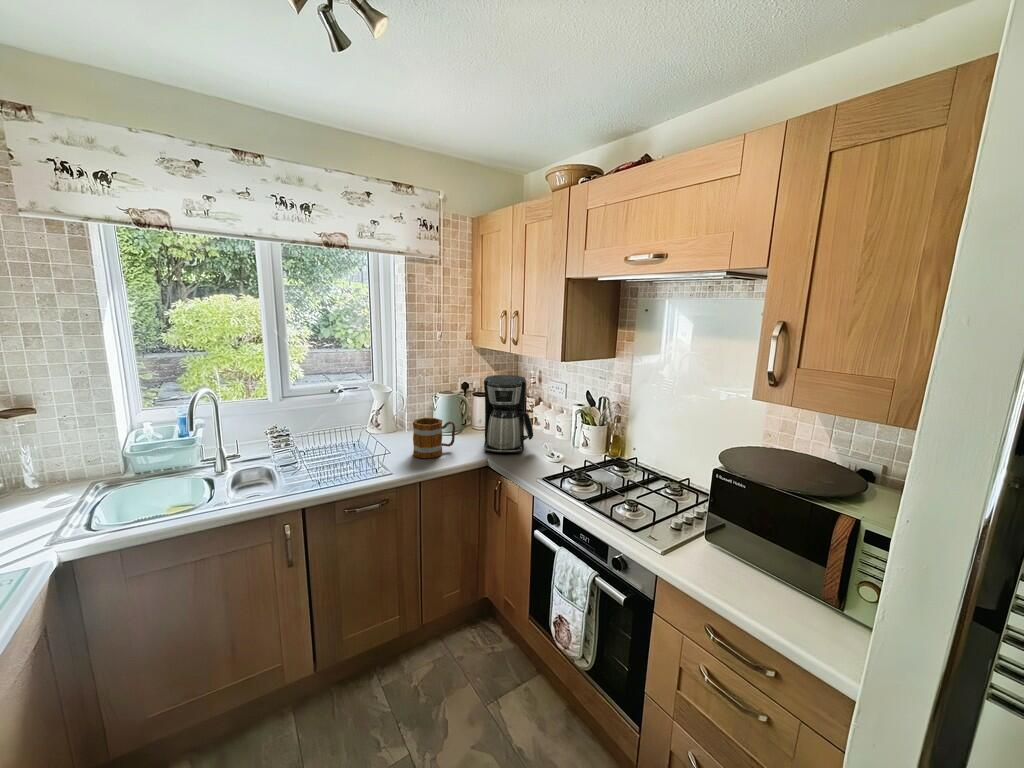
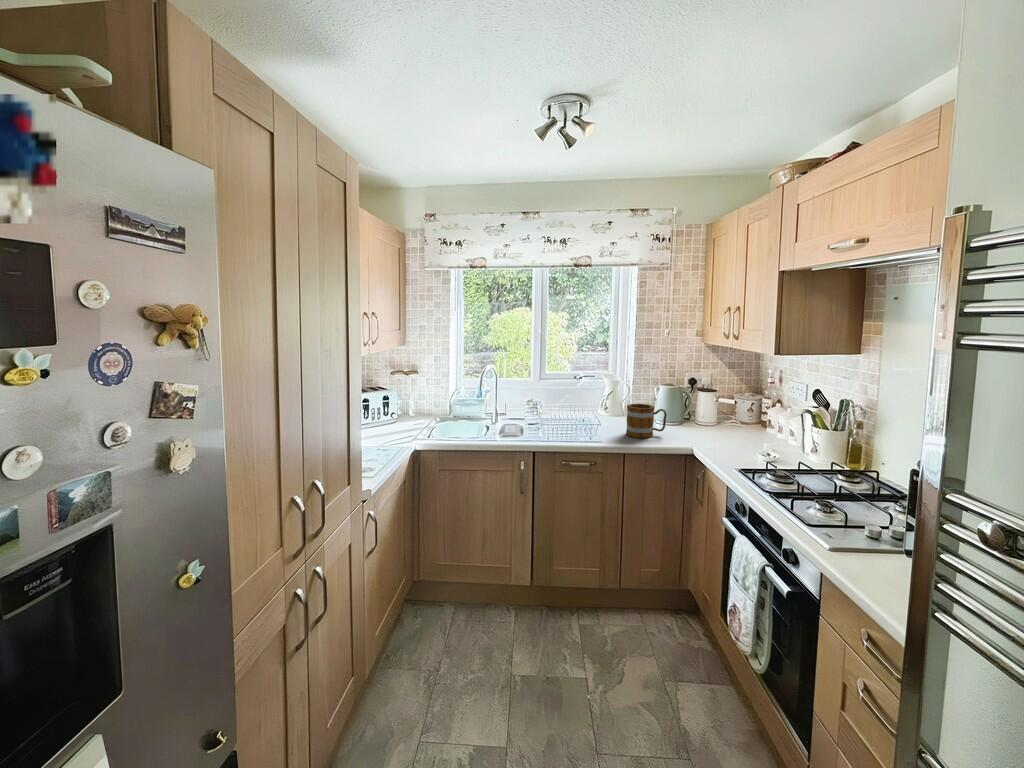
coffee maker: present [484,375,533,453] -> none [693,370,749,446]

